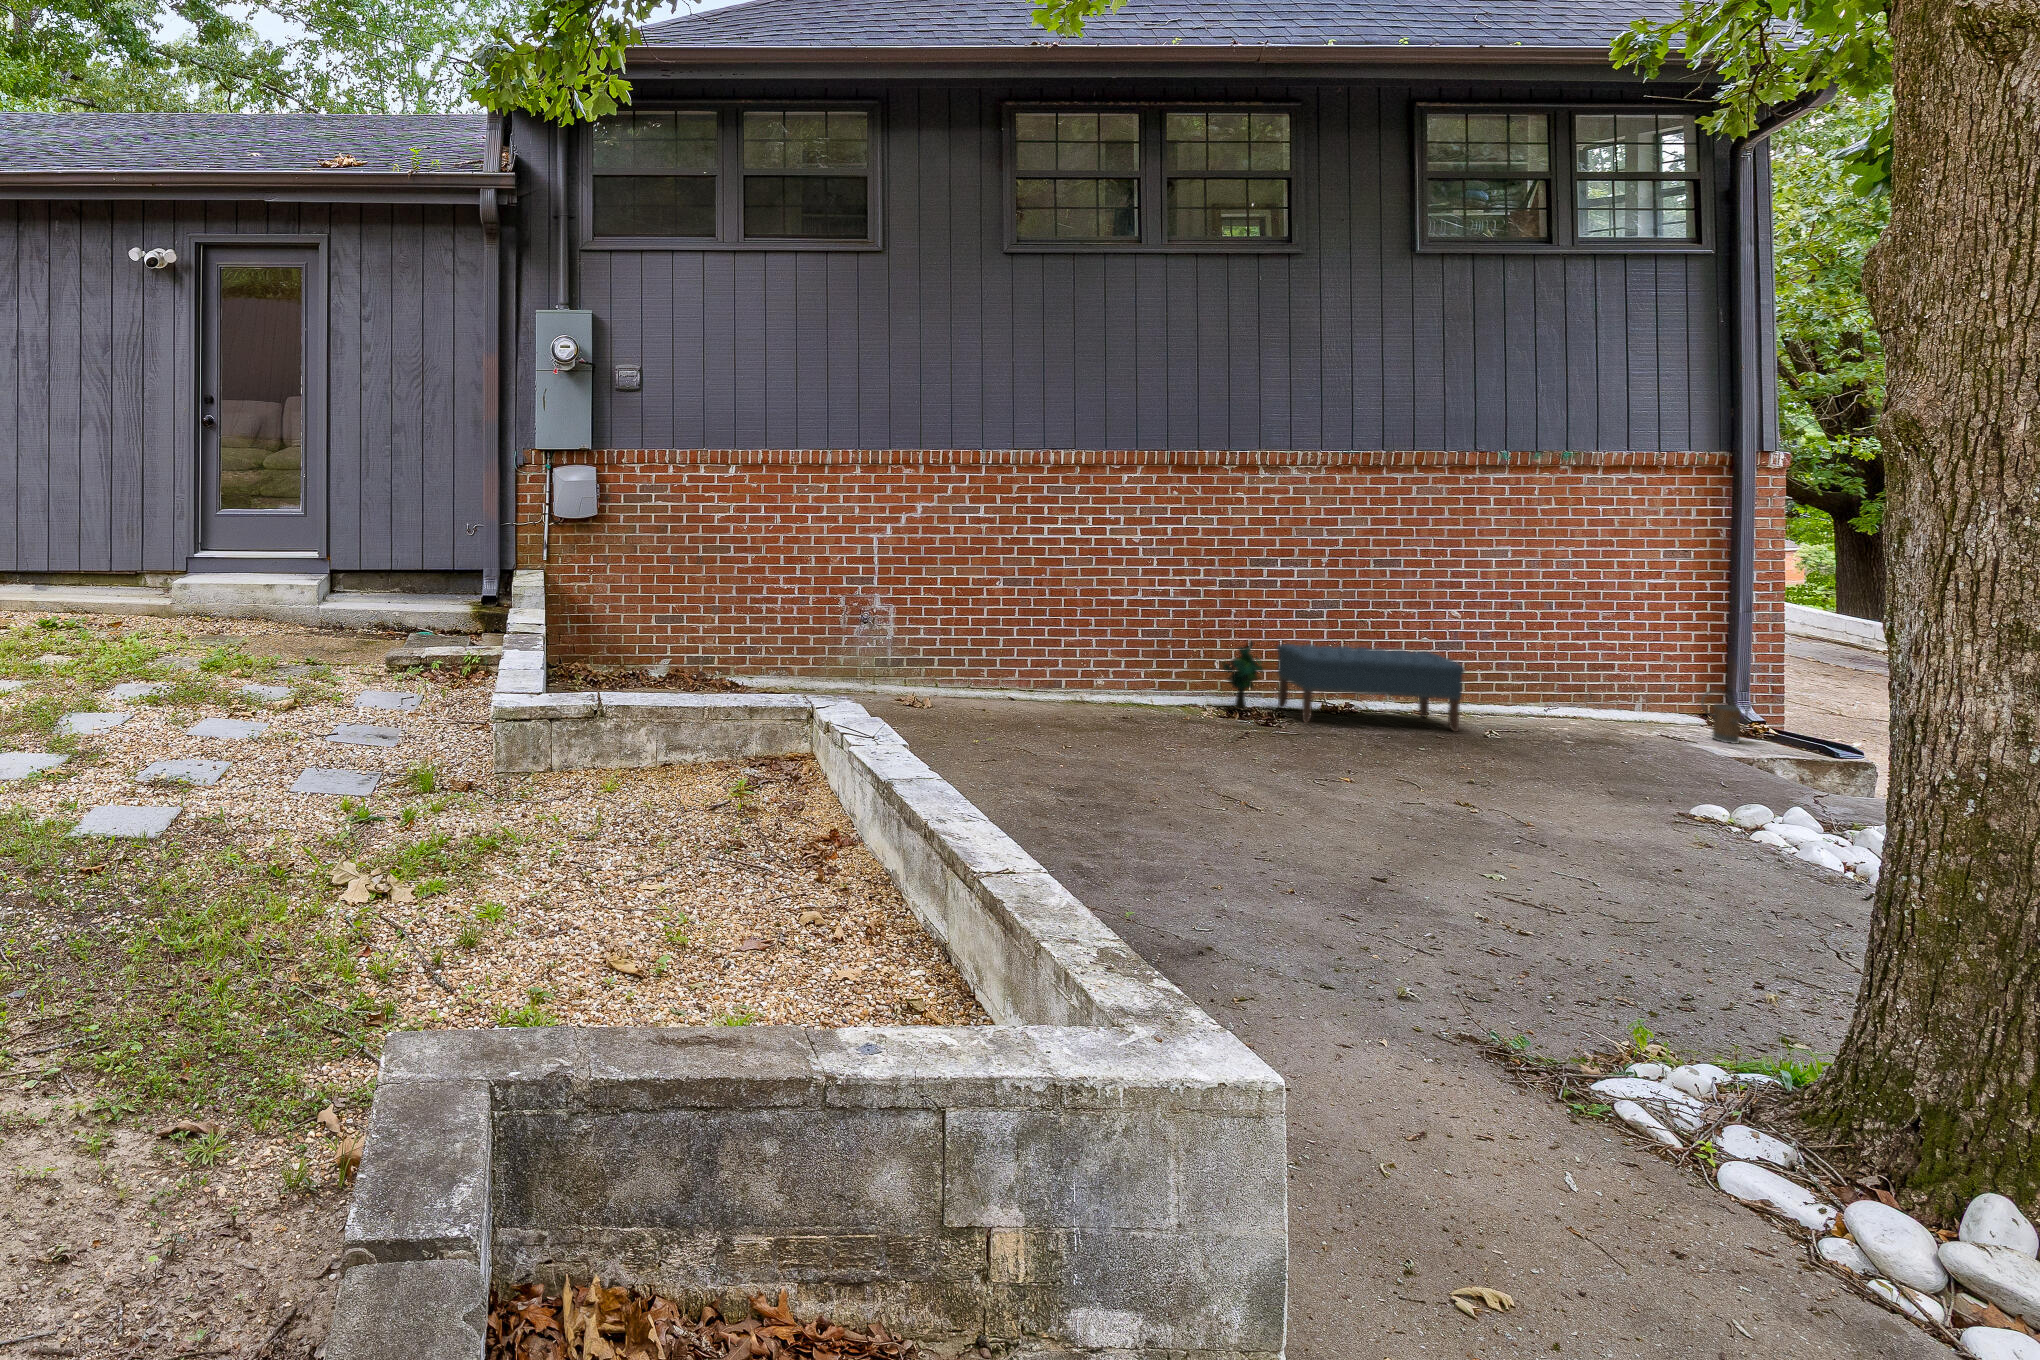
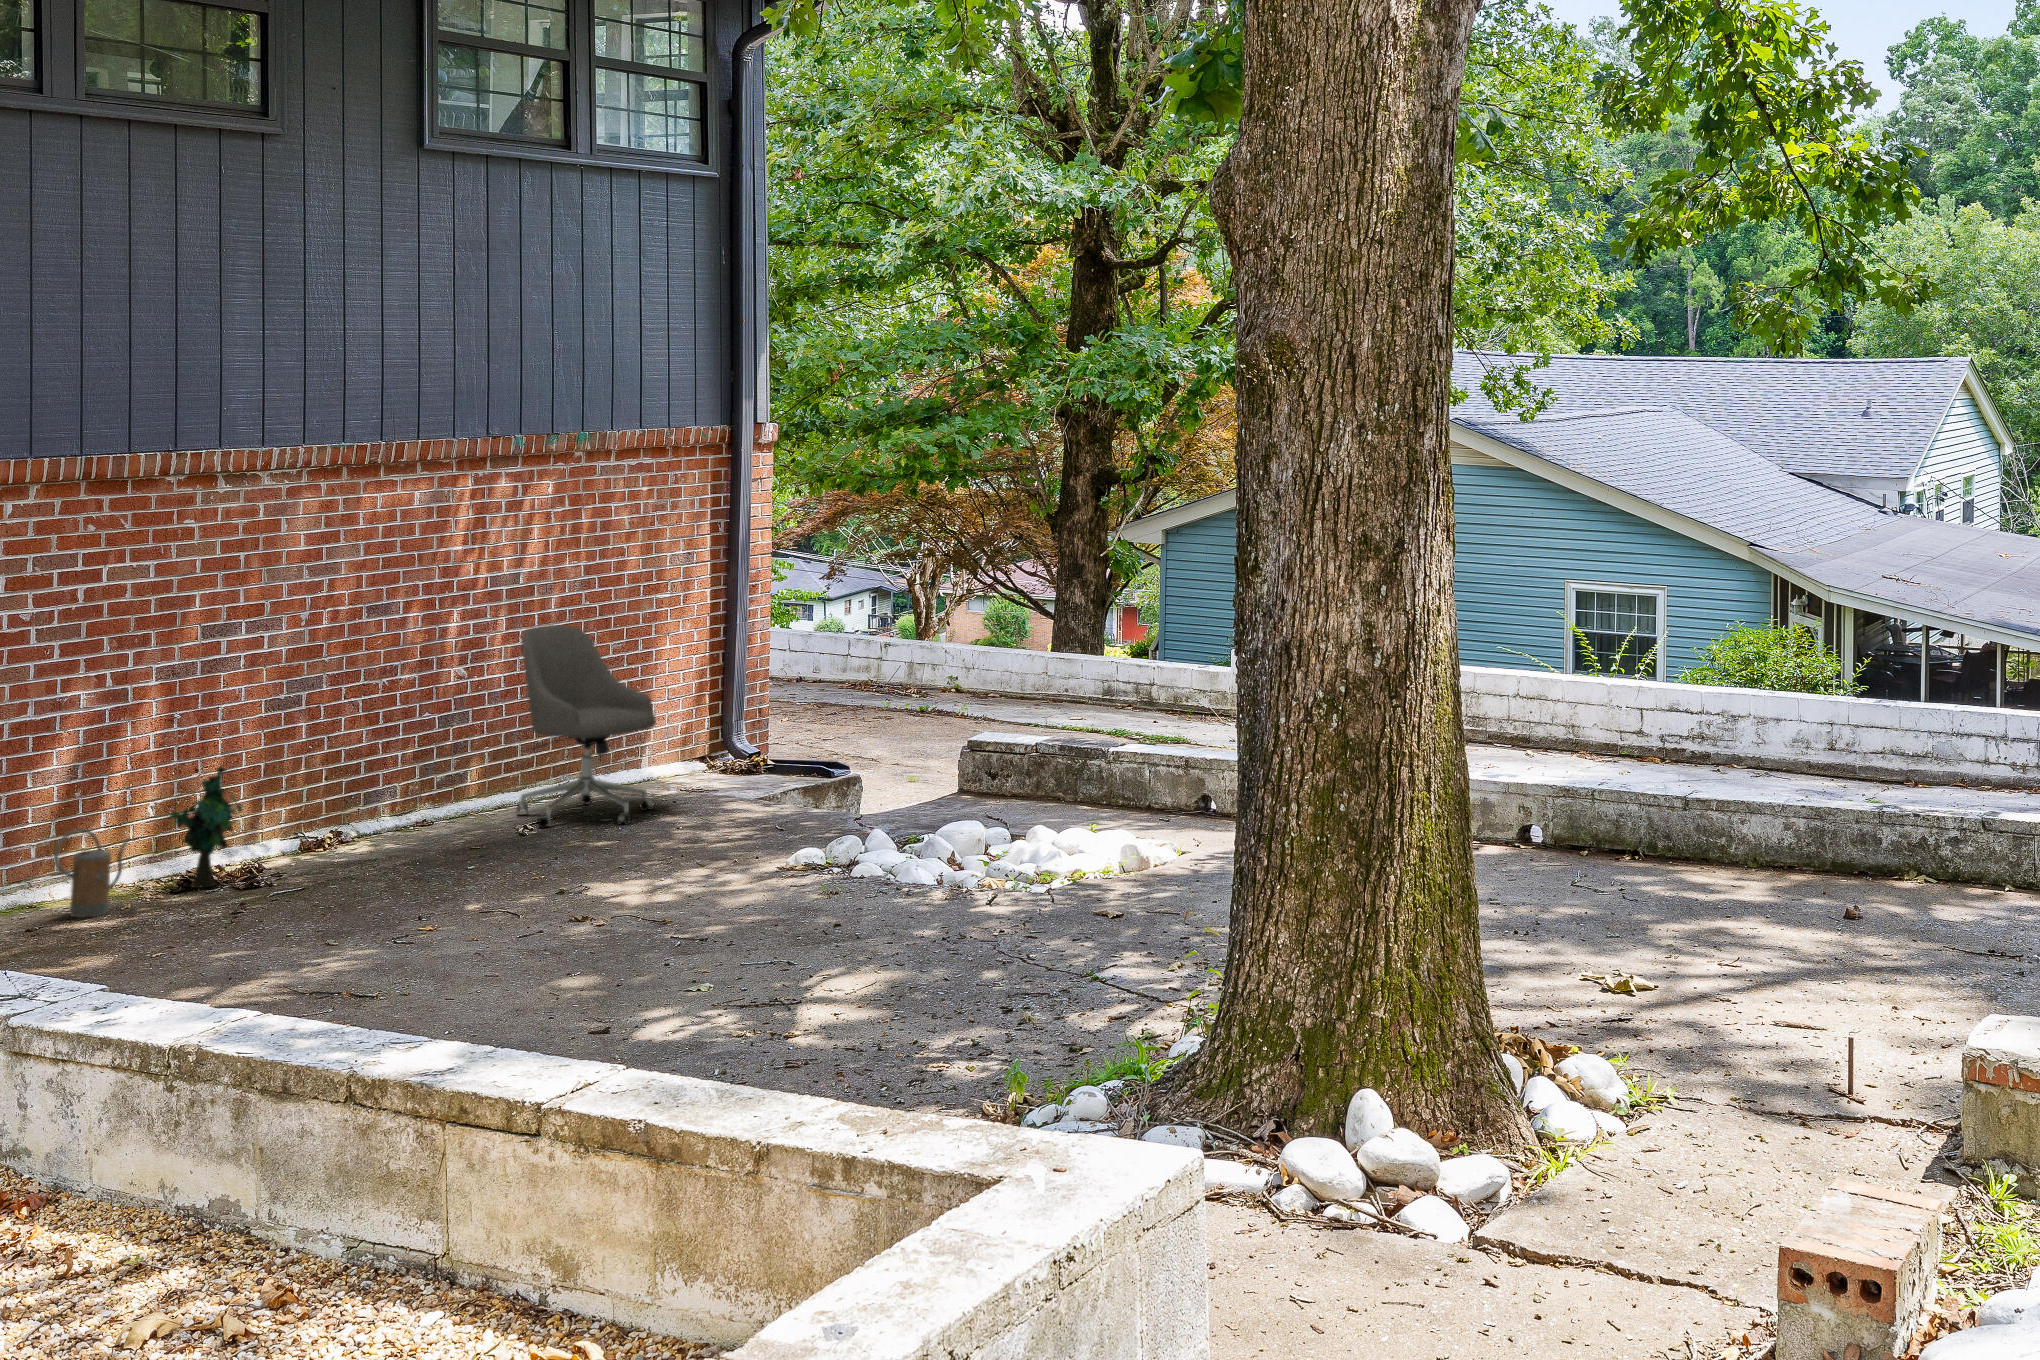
chair: none [1499,590,1624,752] -> present [517,625,656,828]
bench: present [1277,644,1464,732] -> none [251,733,500,879]
watering can: present [1701,691,1754,744] -> present [54,828,129,918]

